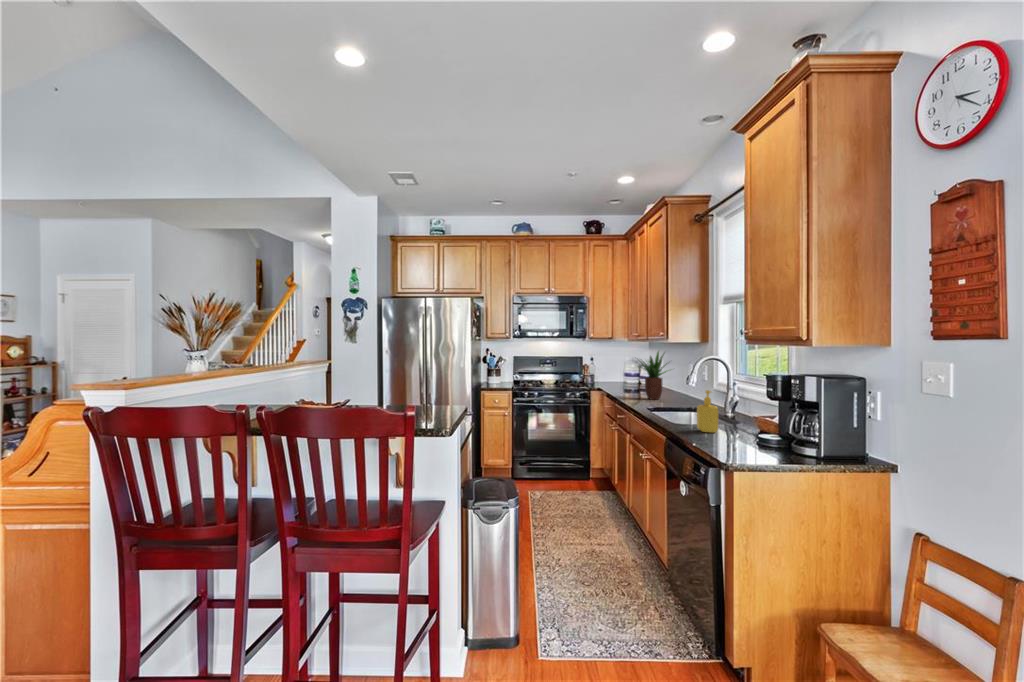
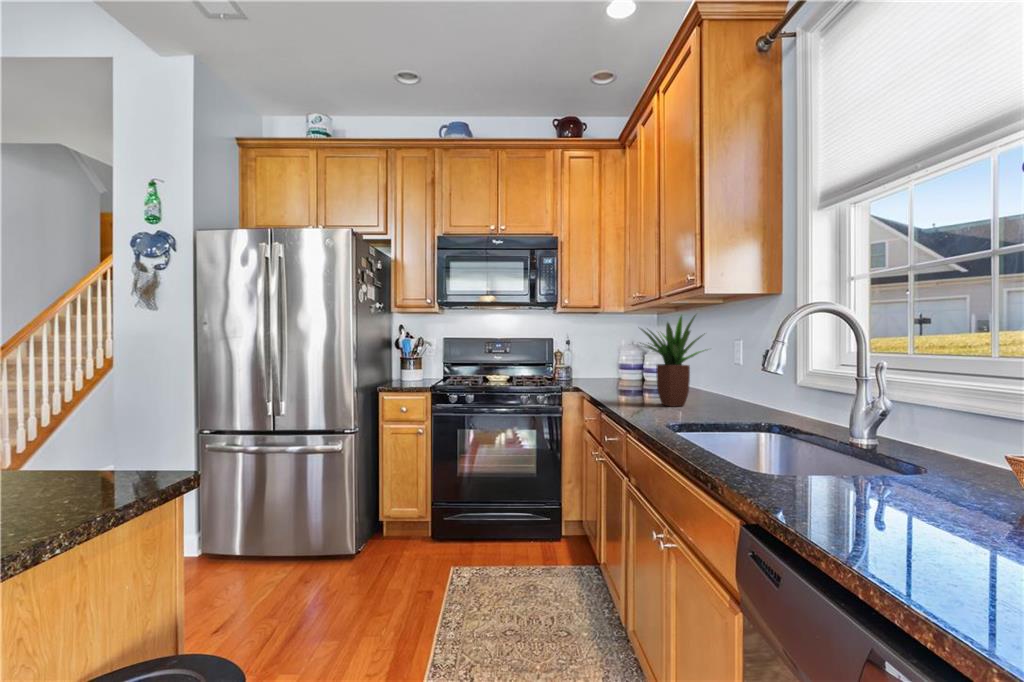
soap dispenser: present [697,390,718,433] -> none [826,377,901,505]

